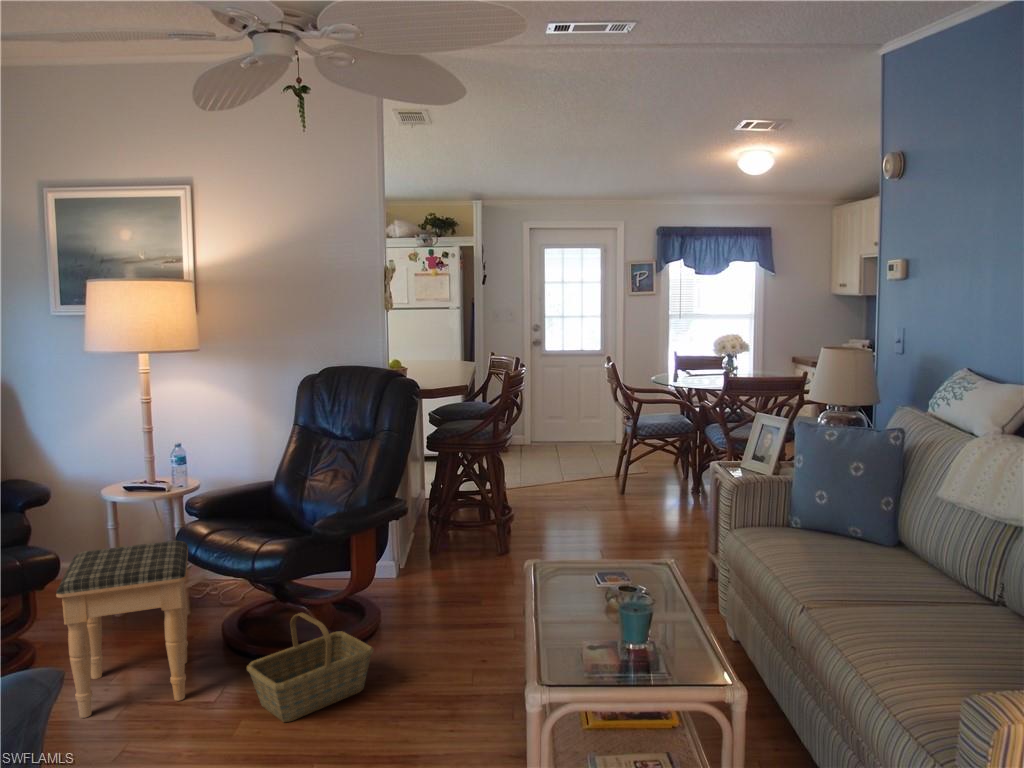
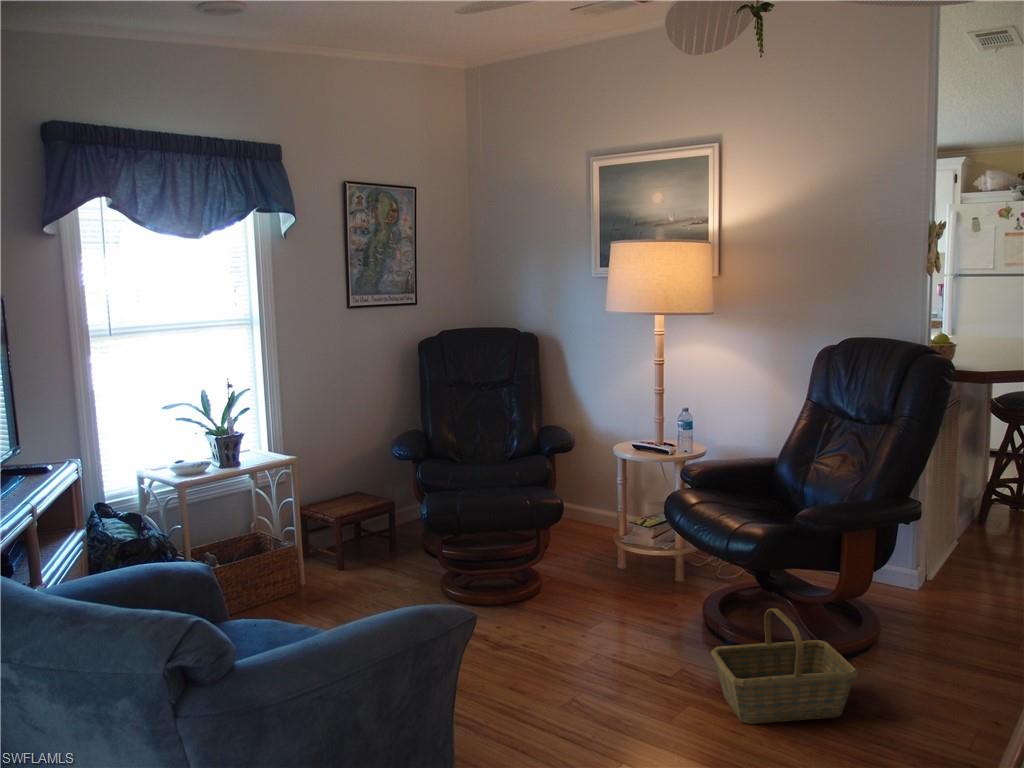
footstool: present [56,541,188,718] -> none [548,499,675,665]

